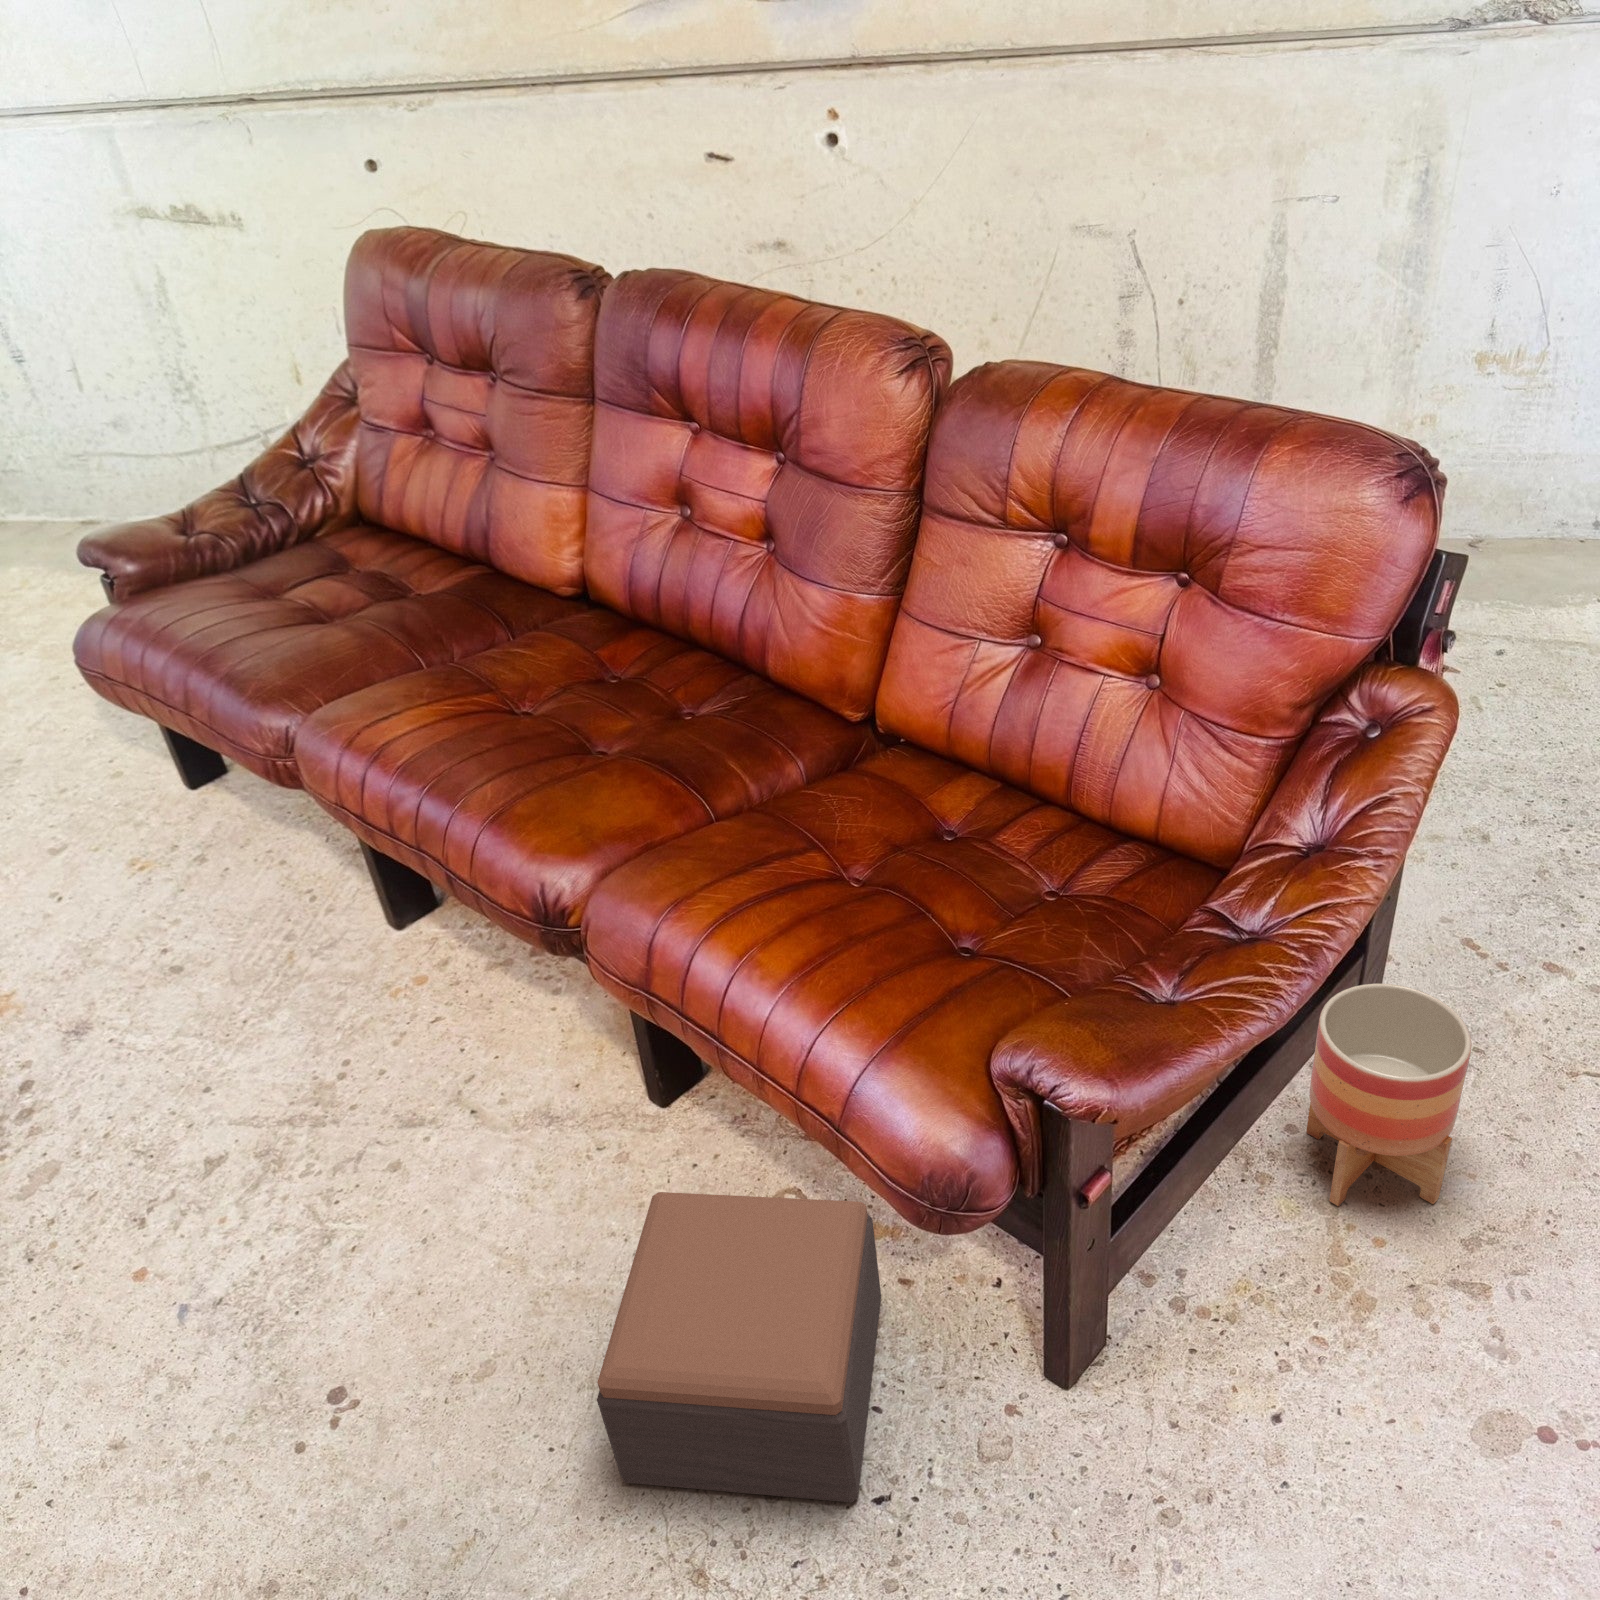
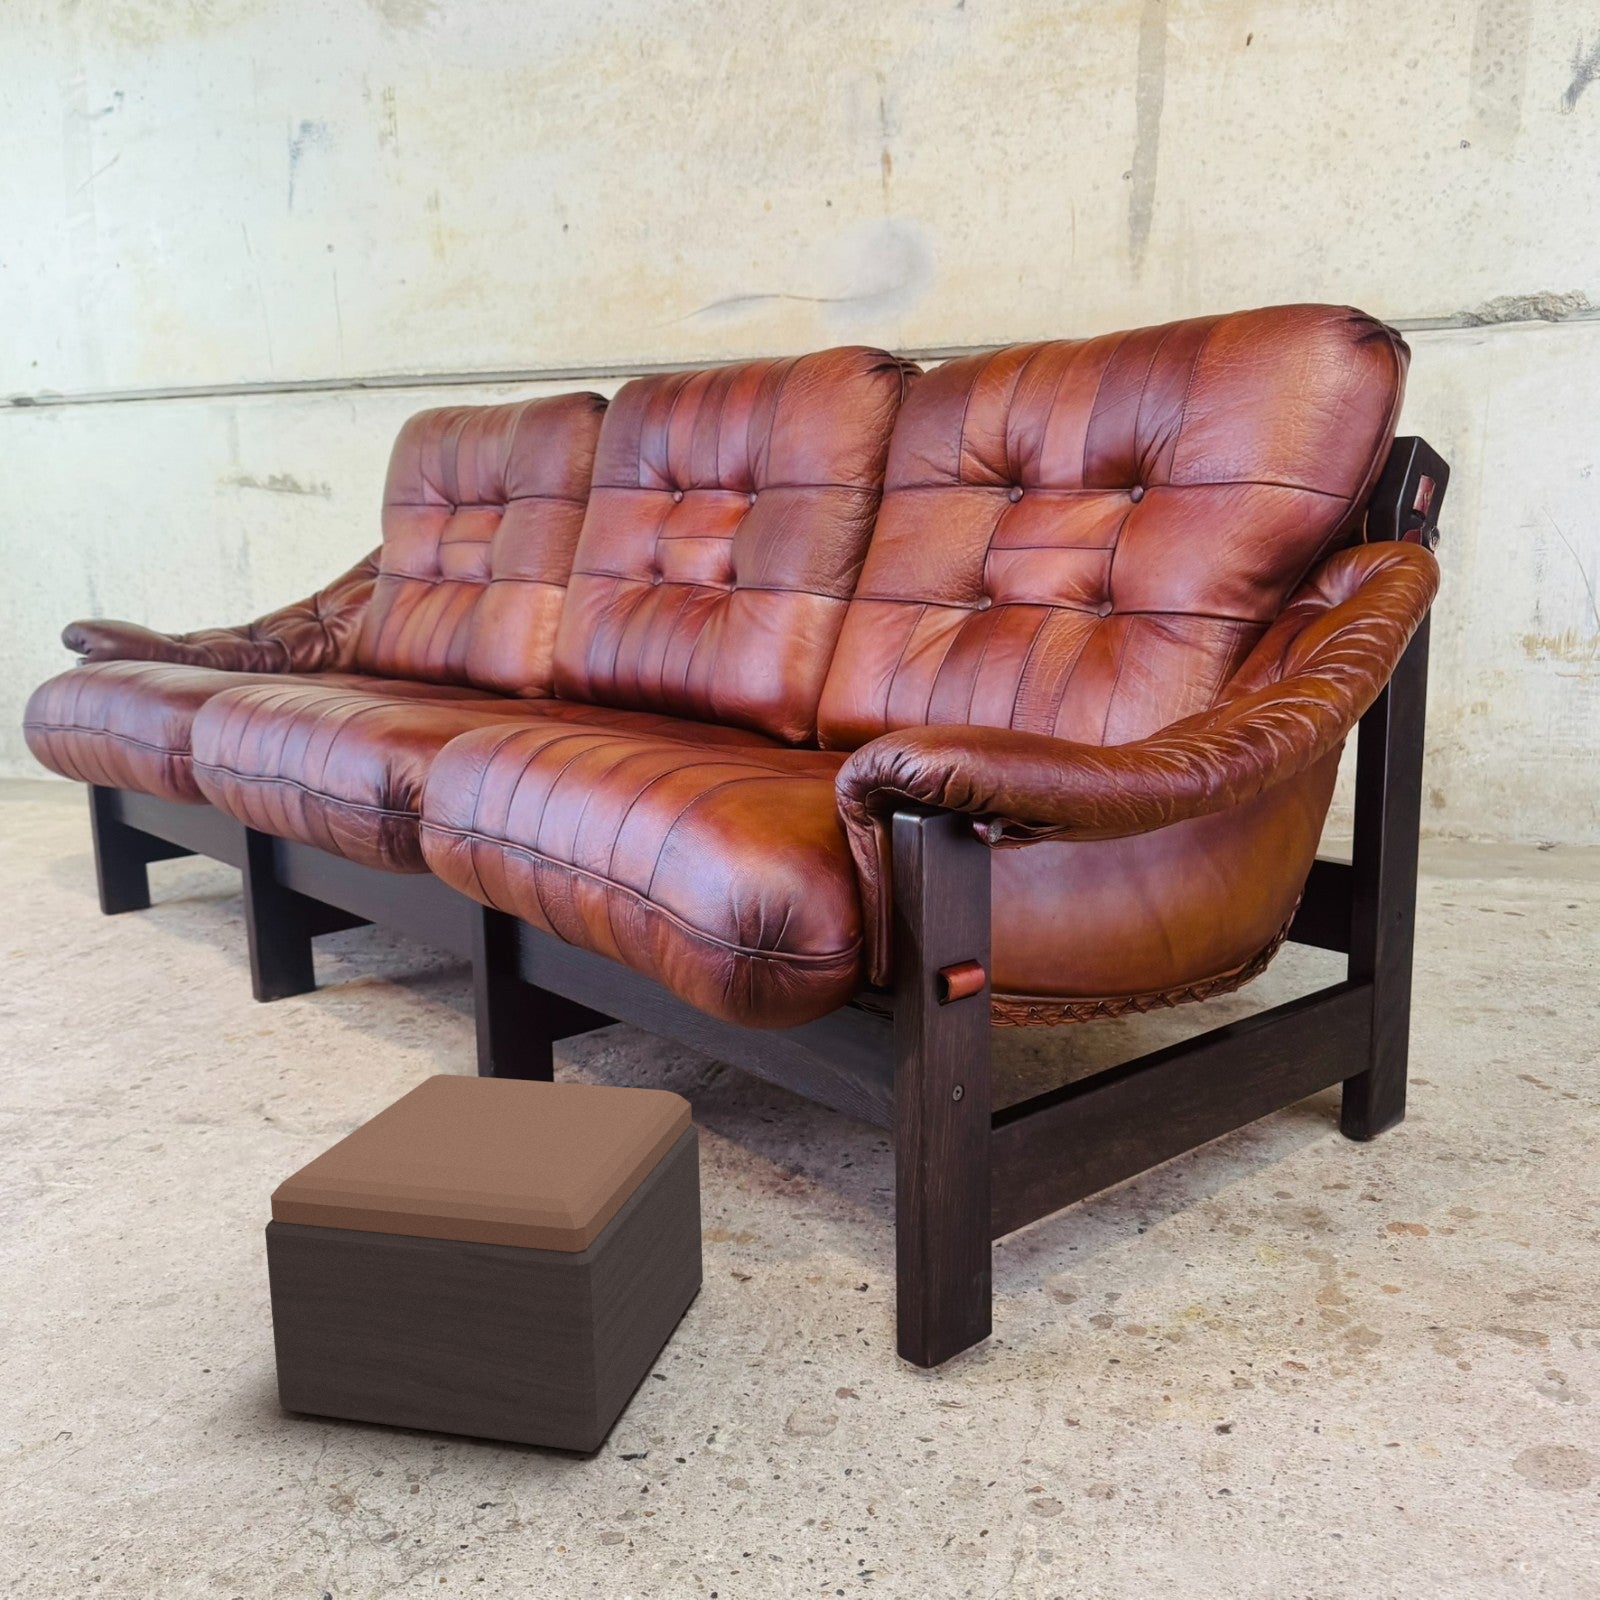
planter: present [1306,984,1472,1206] -> none [1299,965,1497,1262]

